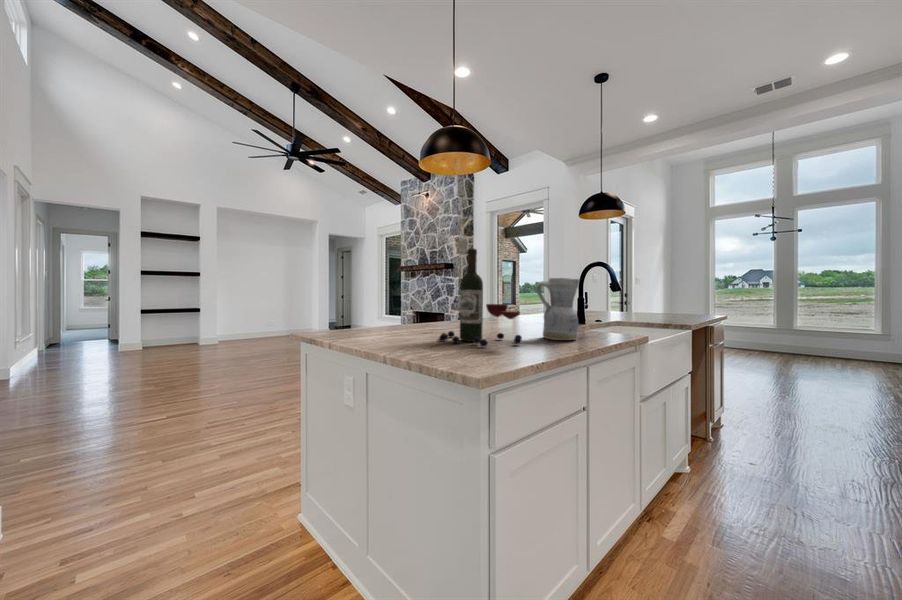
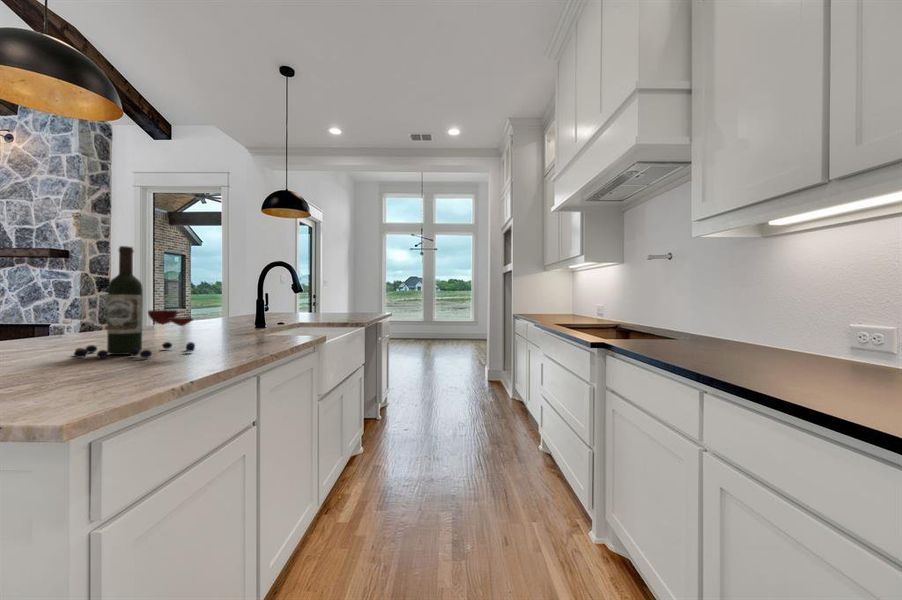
ceramic pitcher: present [536,278,580,340] -> none [211,282,259,344]

